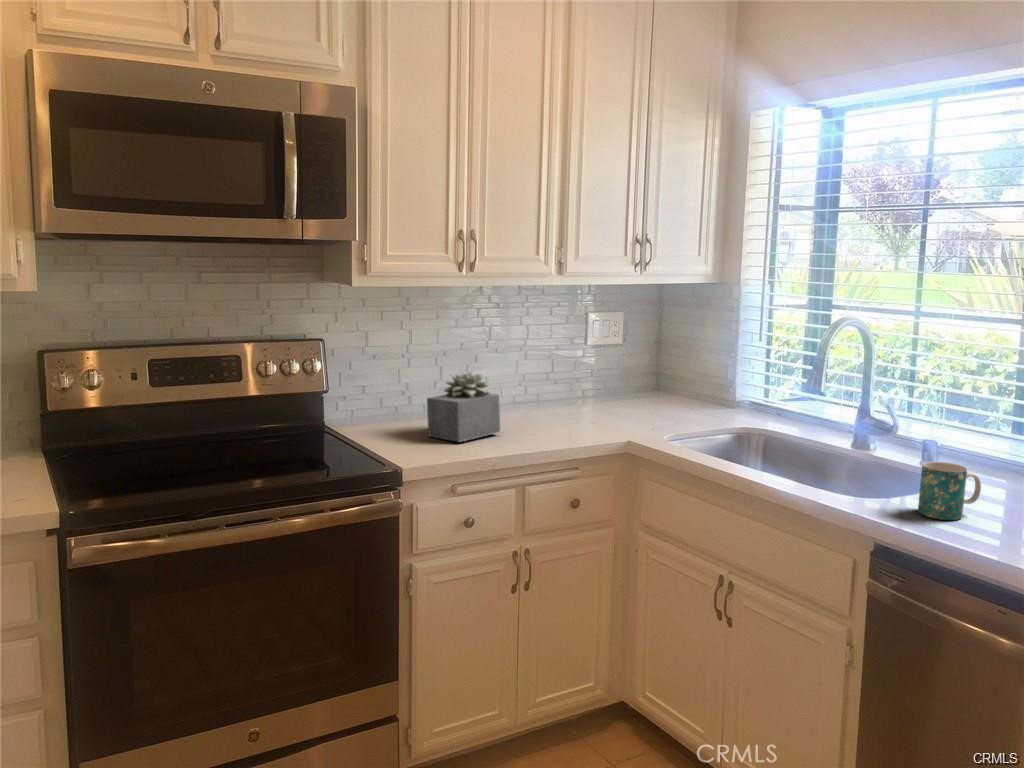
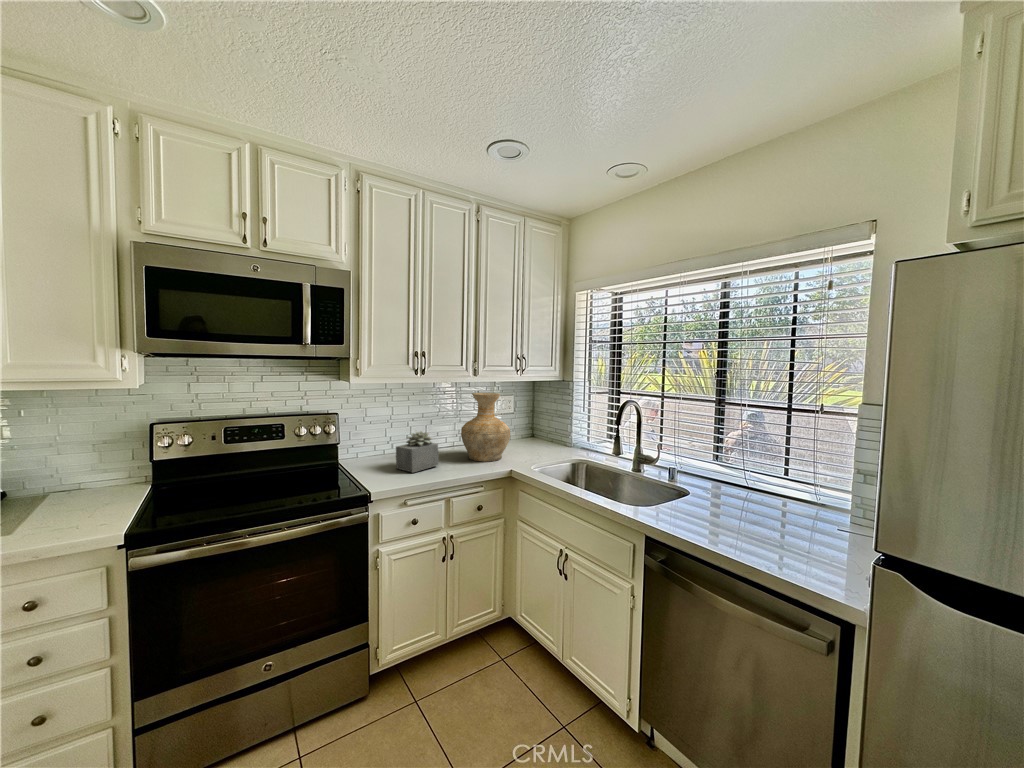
vase: none [534,305,624,429] -> present [461,393,510,462]
mug: present [918,462,981,520] -> none [668,486,703,521]

